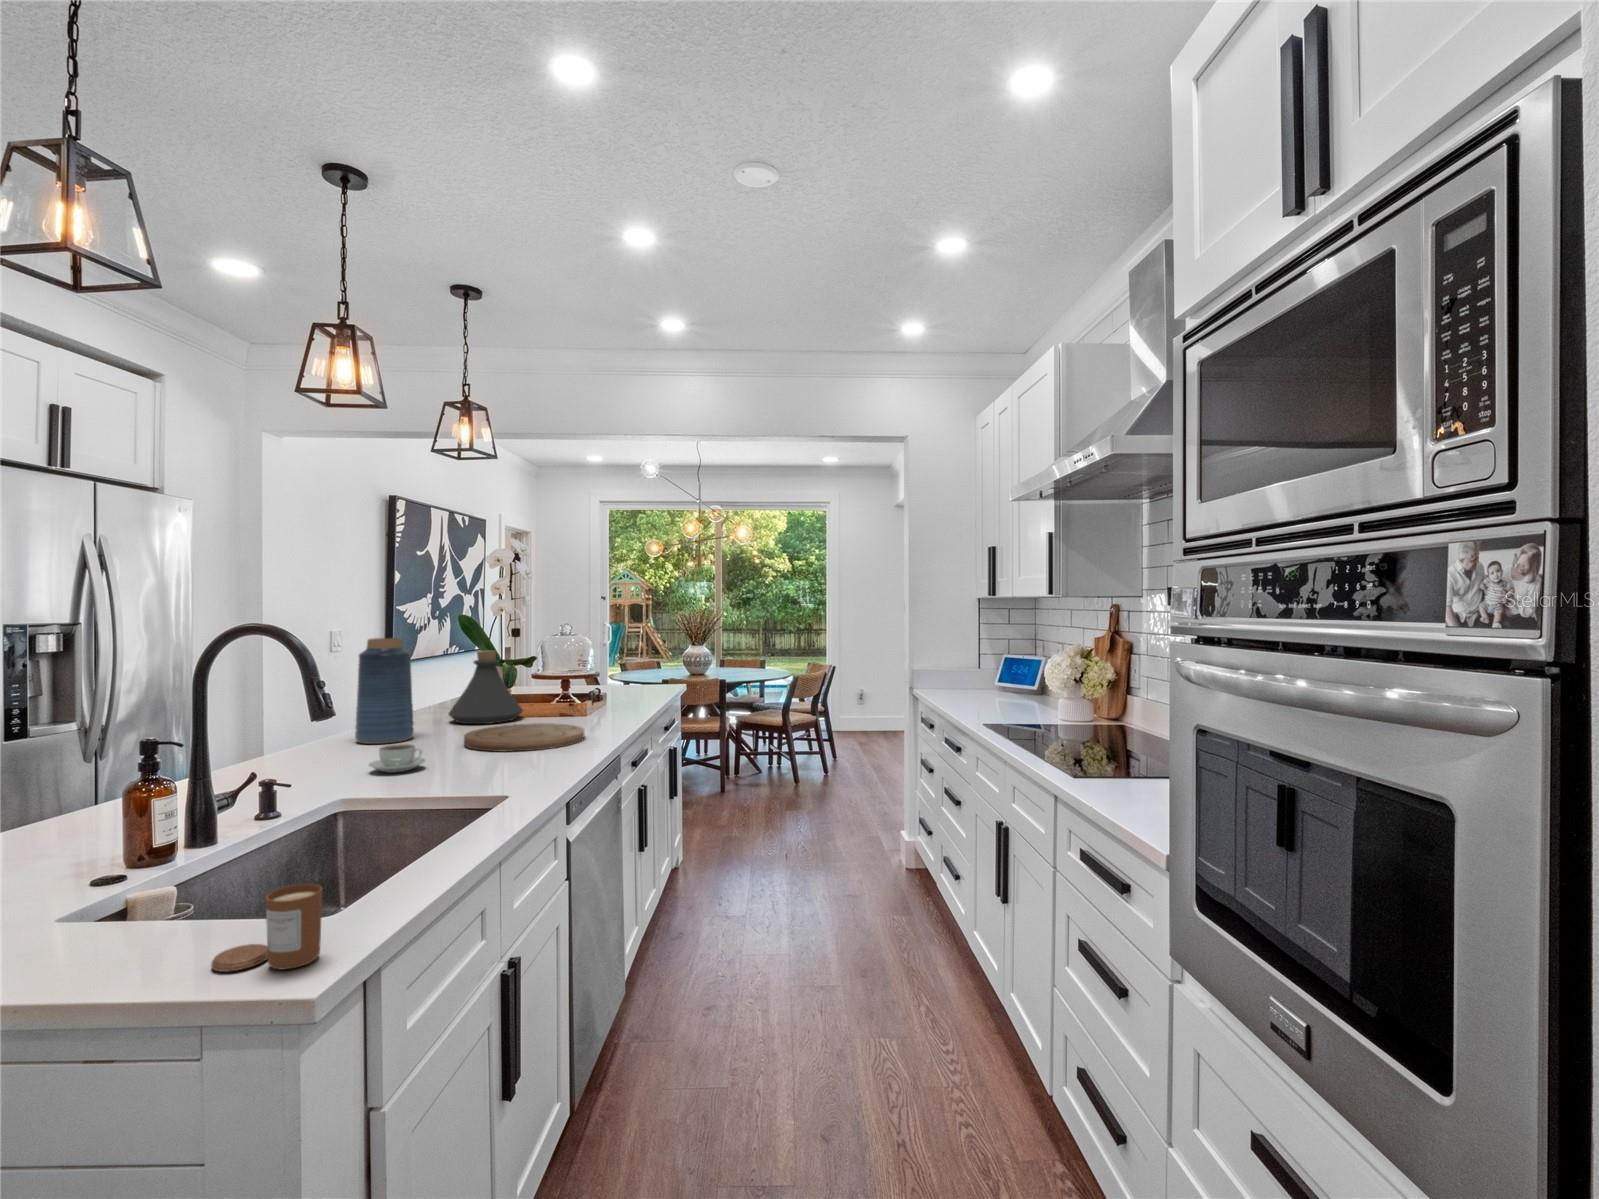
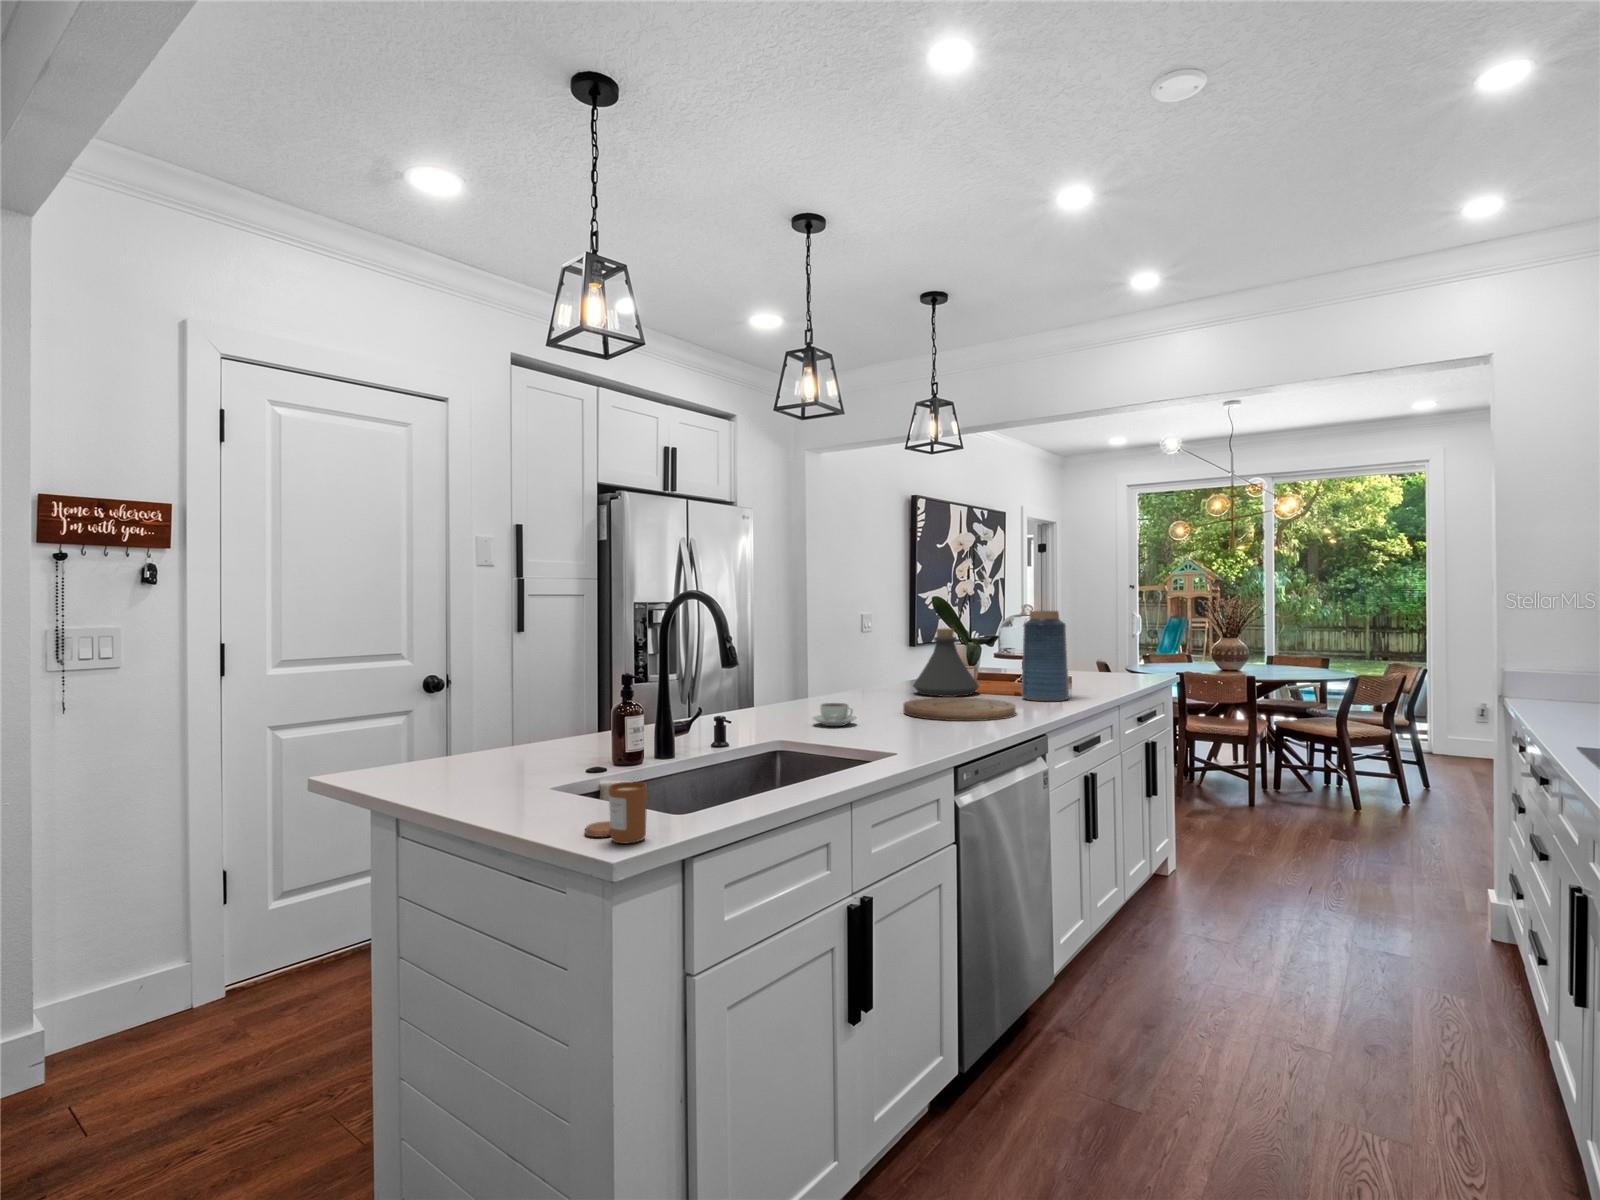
vase: present [355,638,414,744] -> present [1022,611,1069,701]

